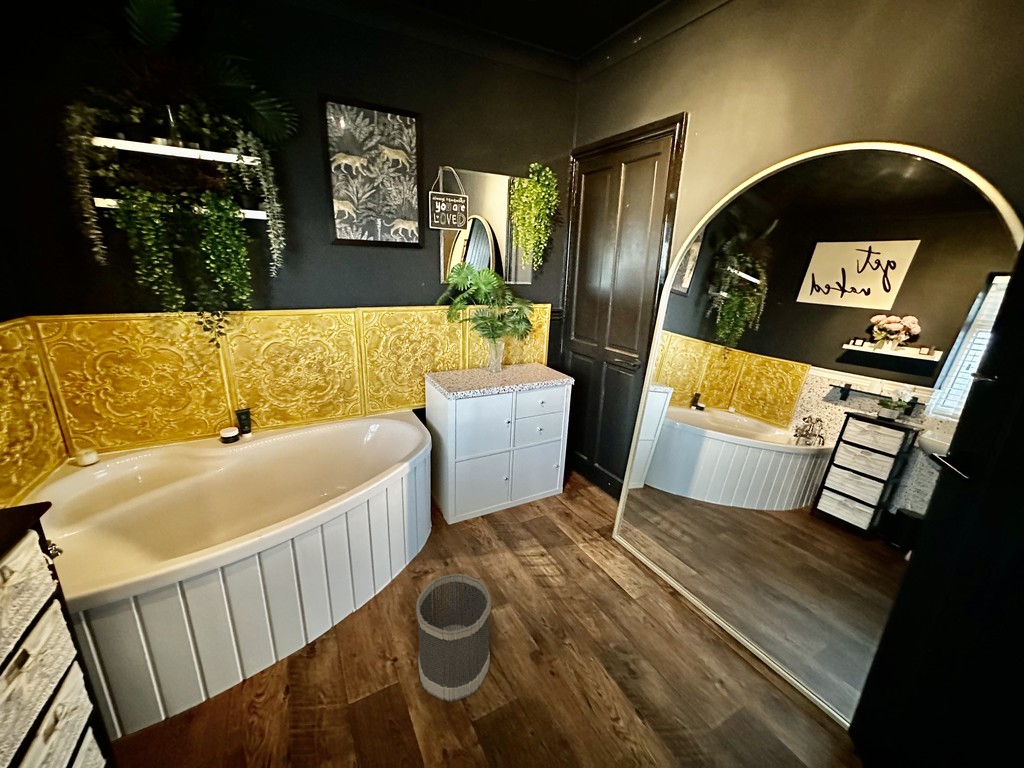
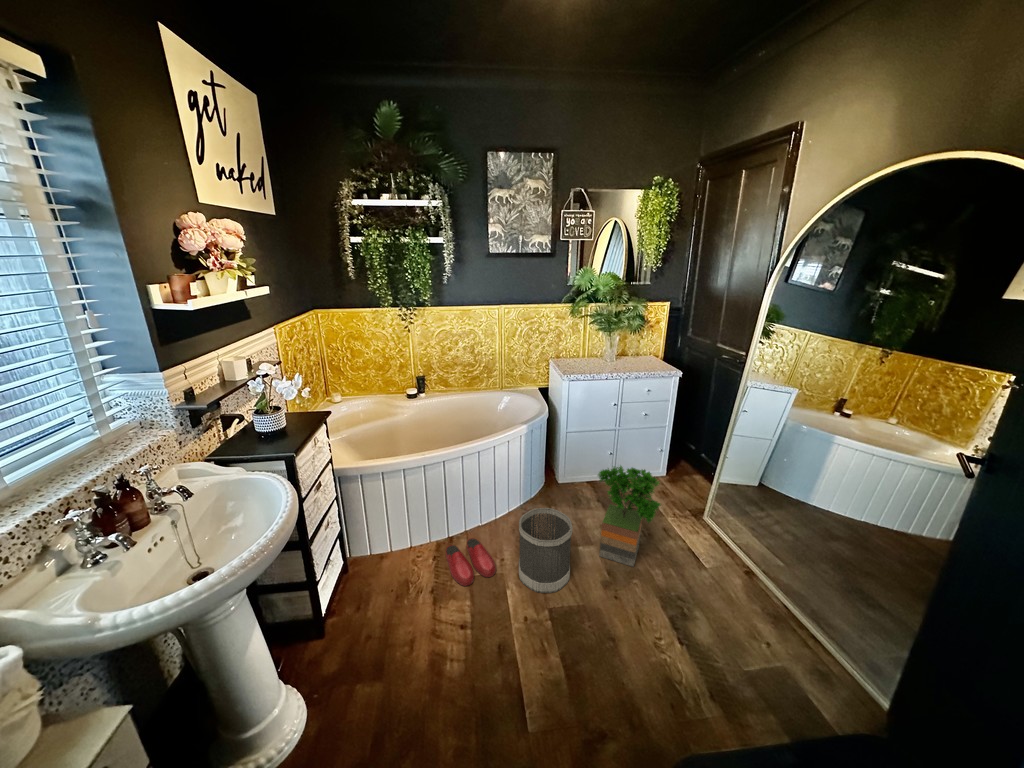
potted tree: none [508,498,588,621] -> present [598,466,661,567]
slippers: none [302,638,386,730] -> present [446,538,496,586]

